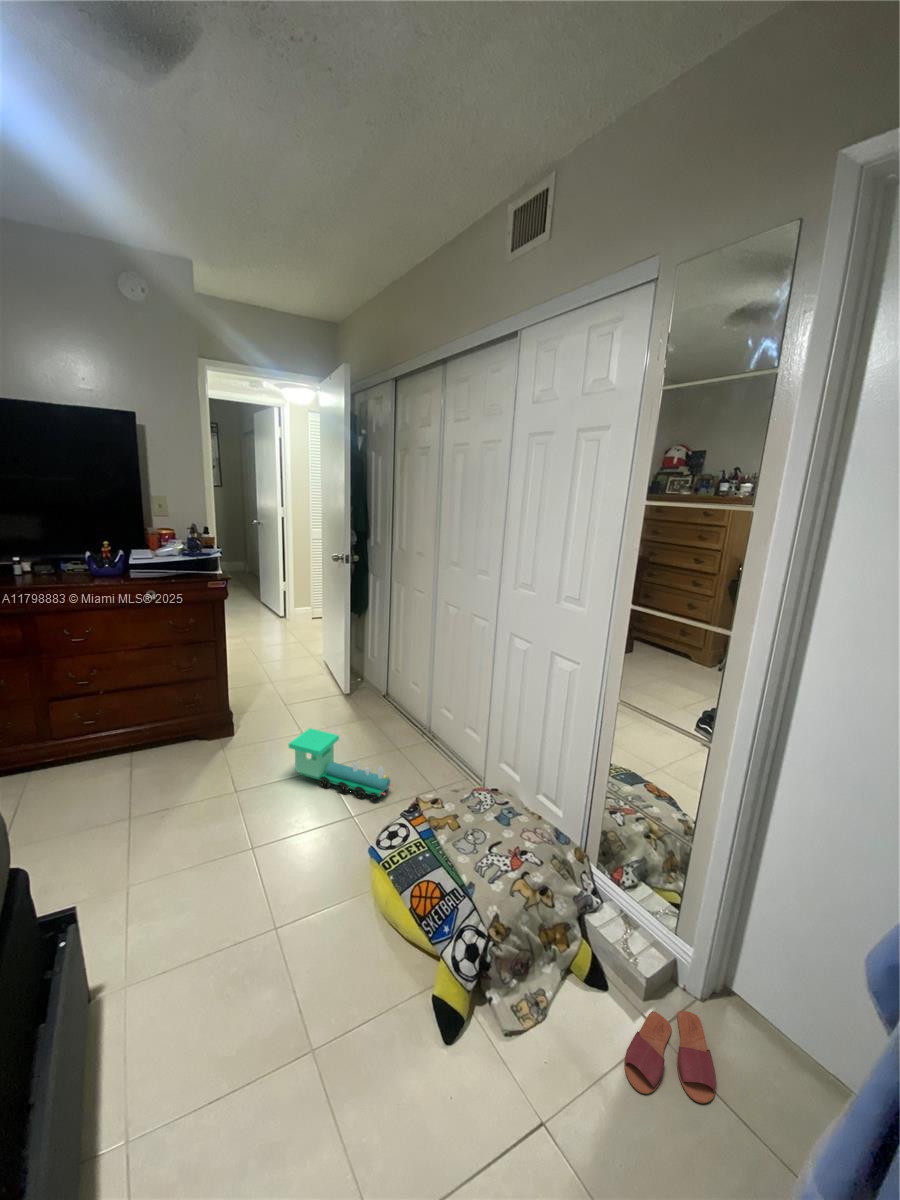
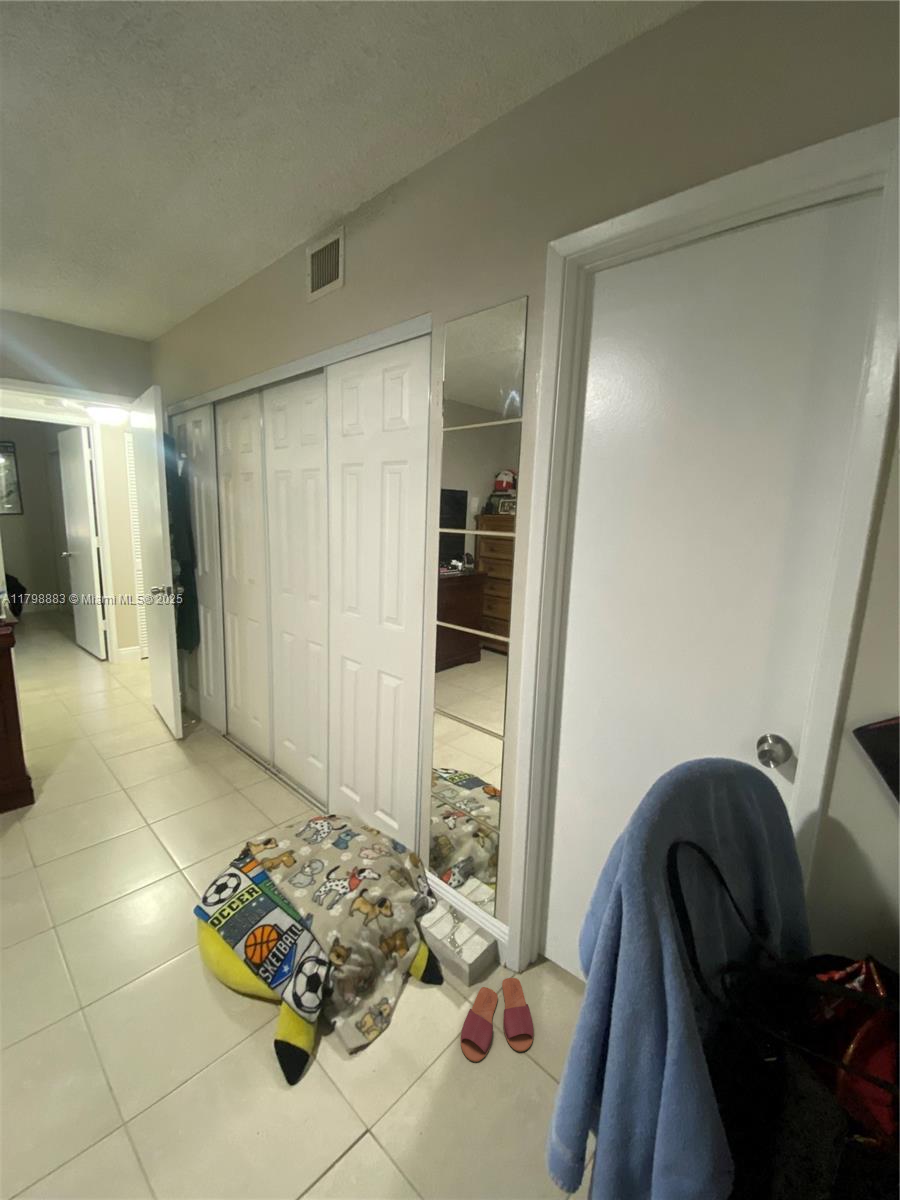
toy train: present [289,728,393,801] -> none [82,791,218,859]

